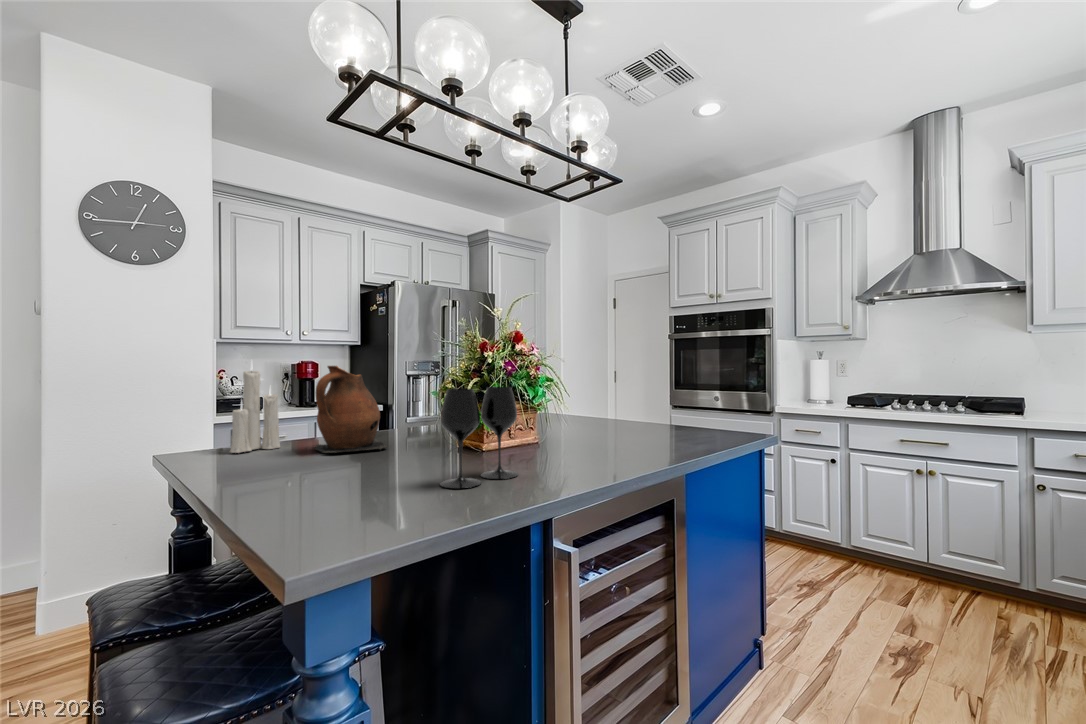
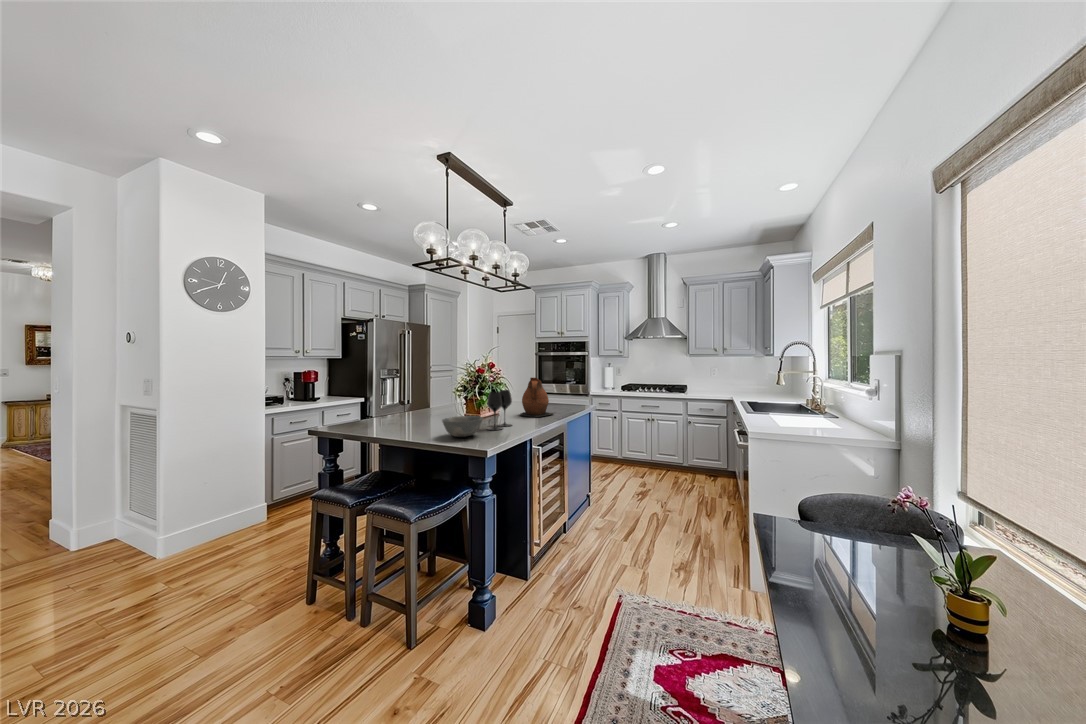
candle: present [230,364,280,453] -> none [350,375,372,426]
ceramic pitcher: present [315,366,387,453] -> present [520,378,553,417]
bowl: none [286,447,403,505] -> present [442,416,483,437]

